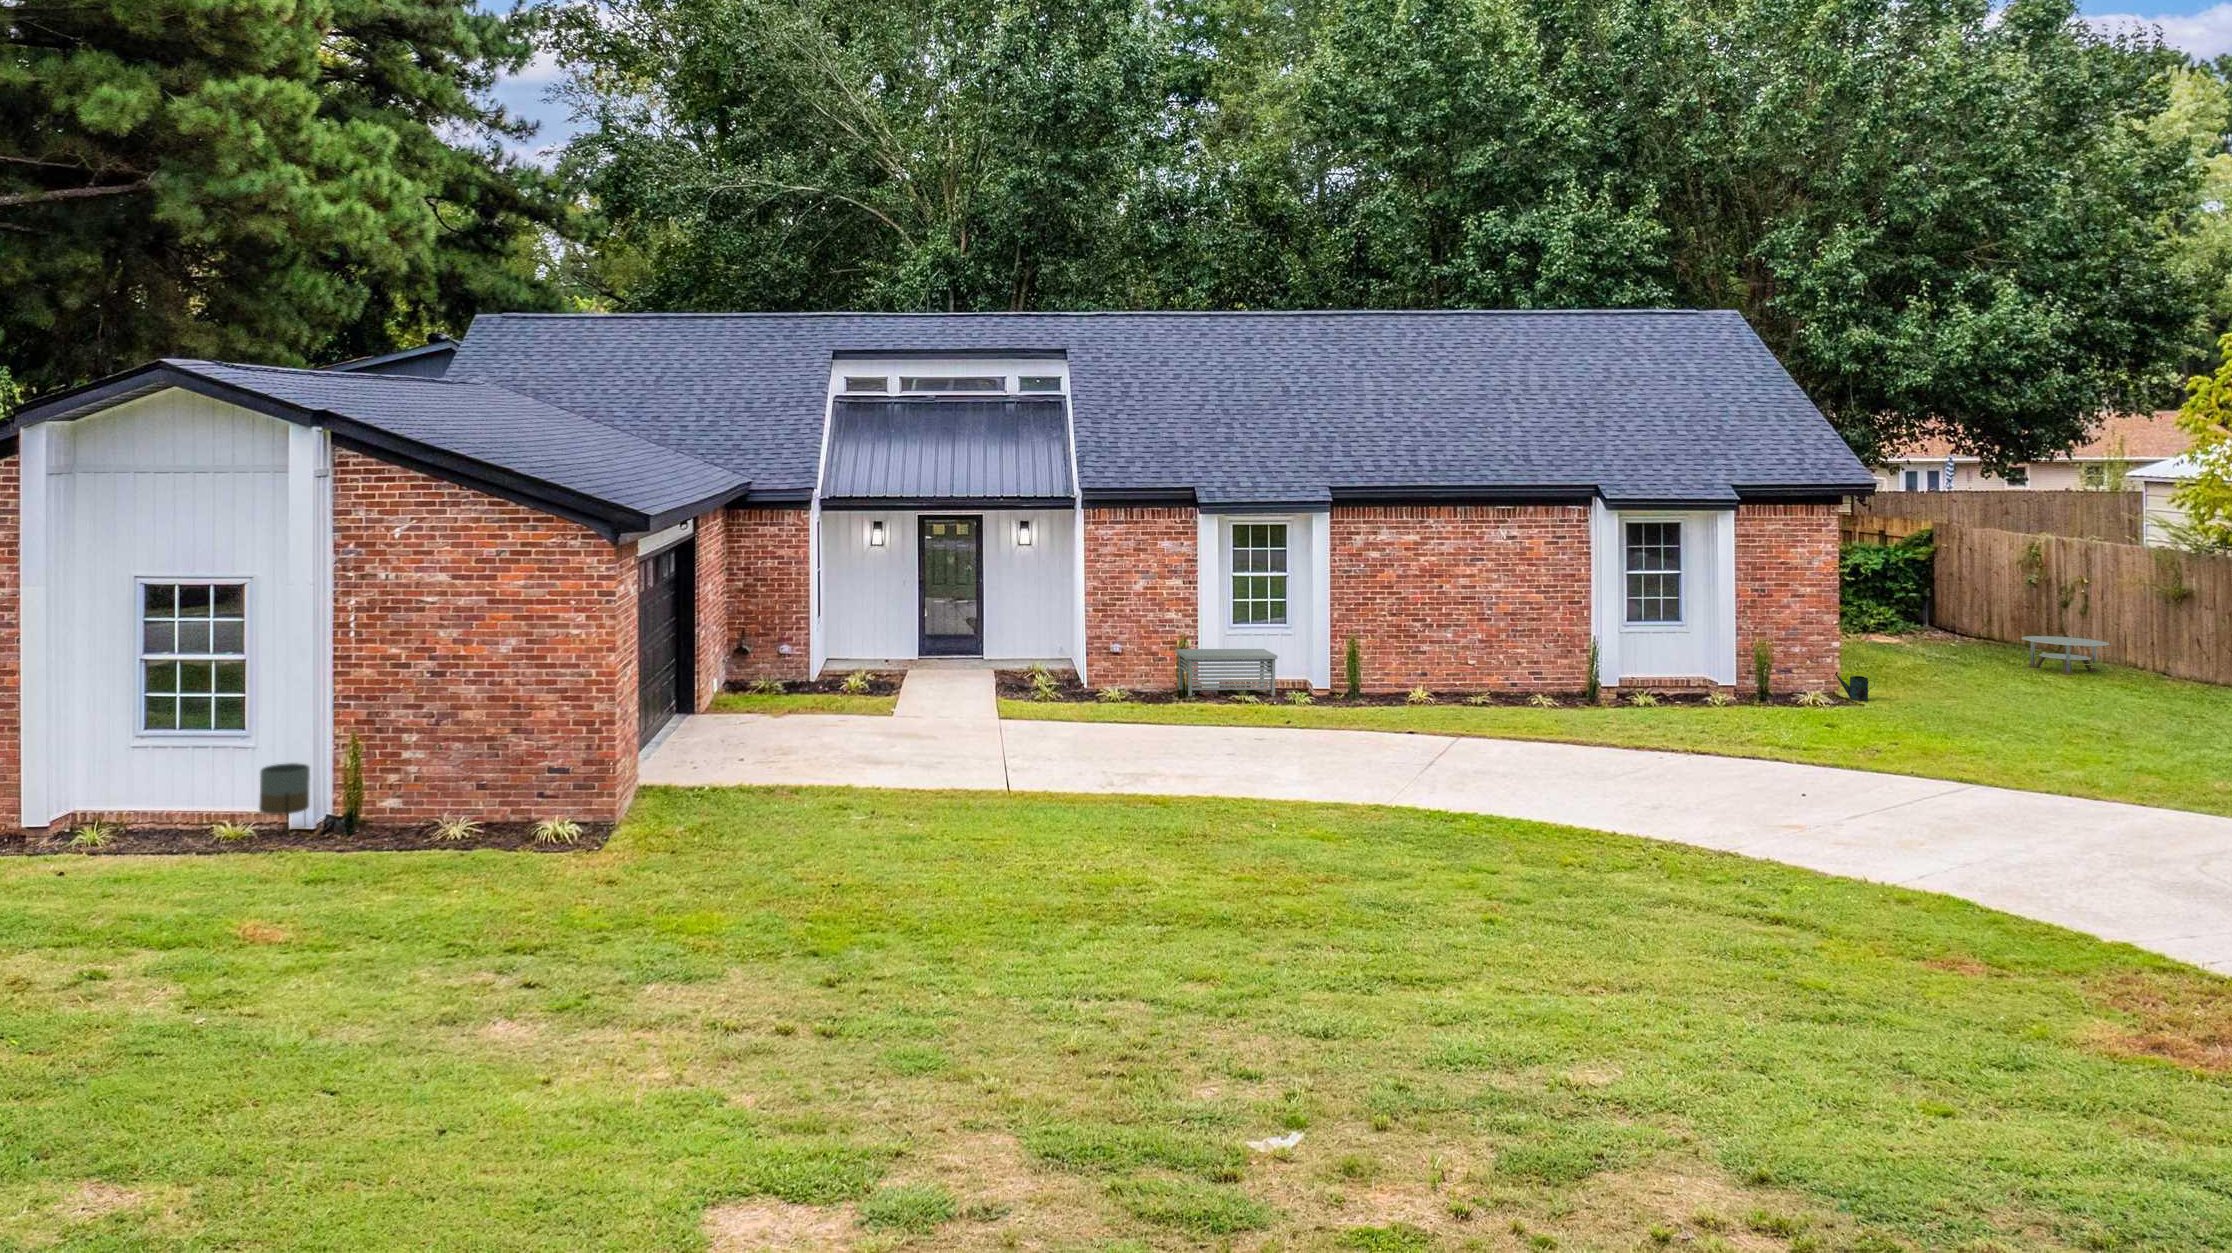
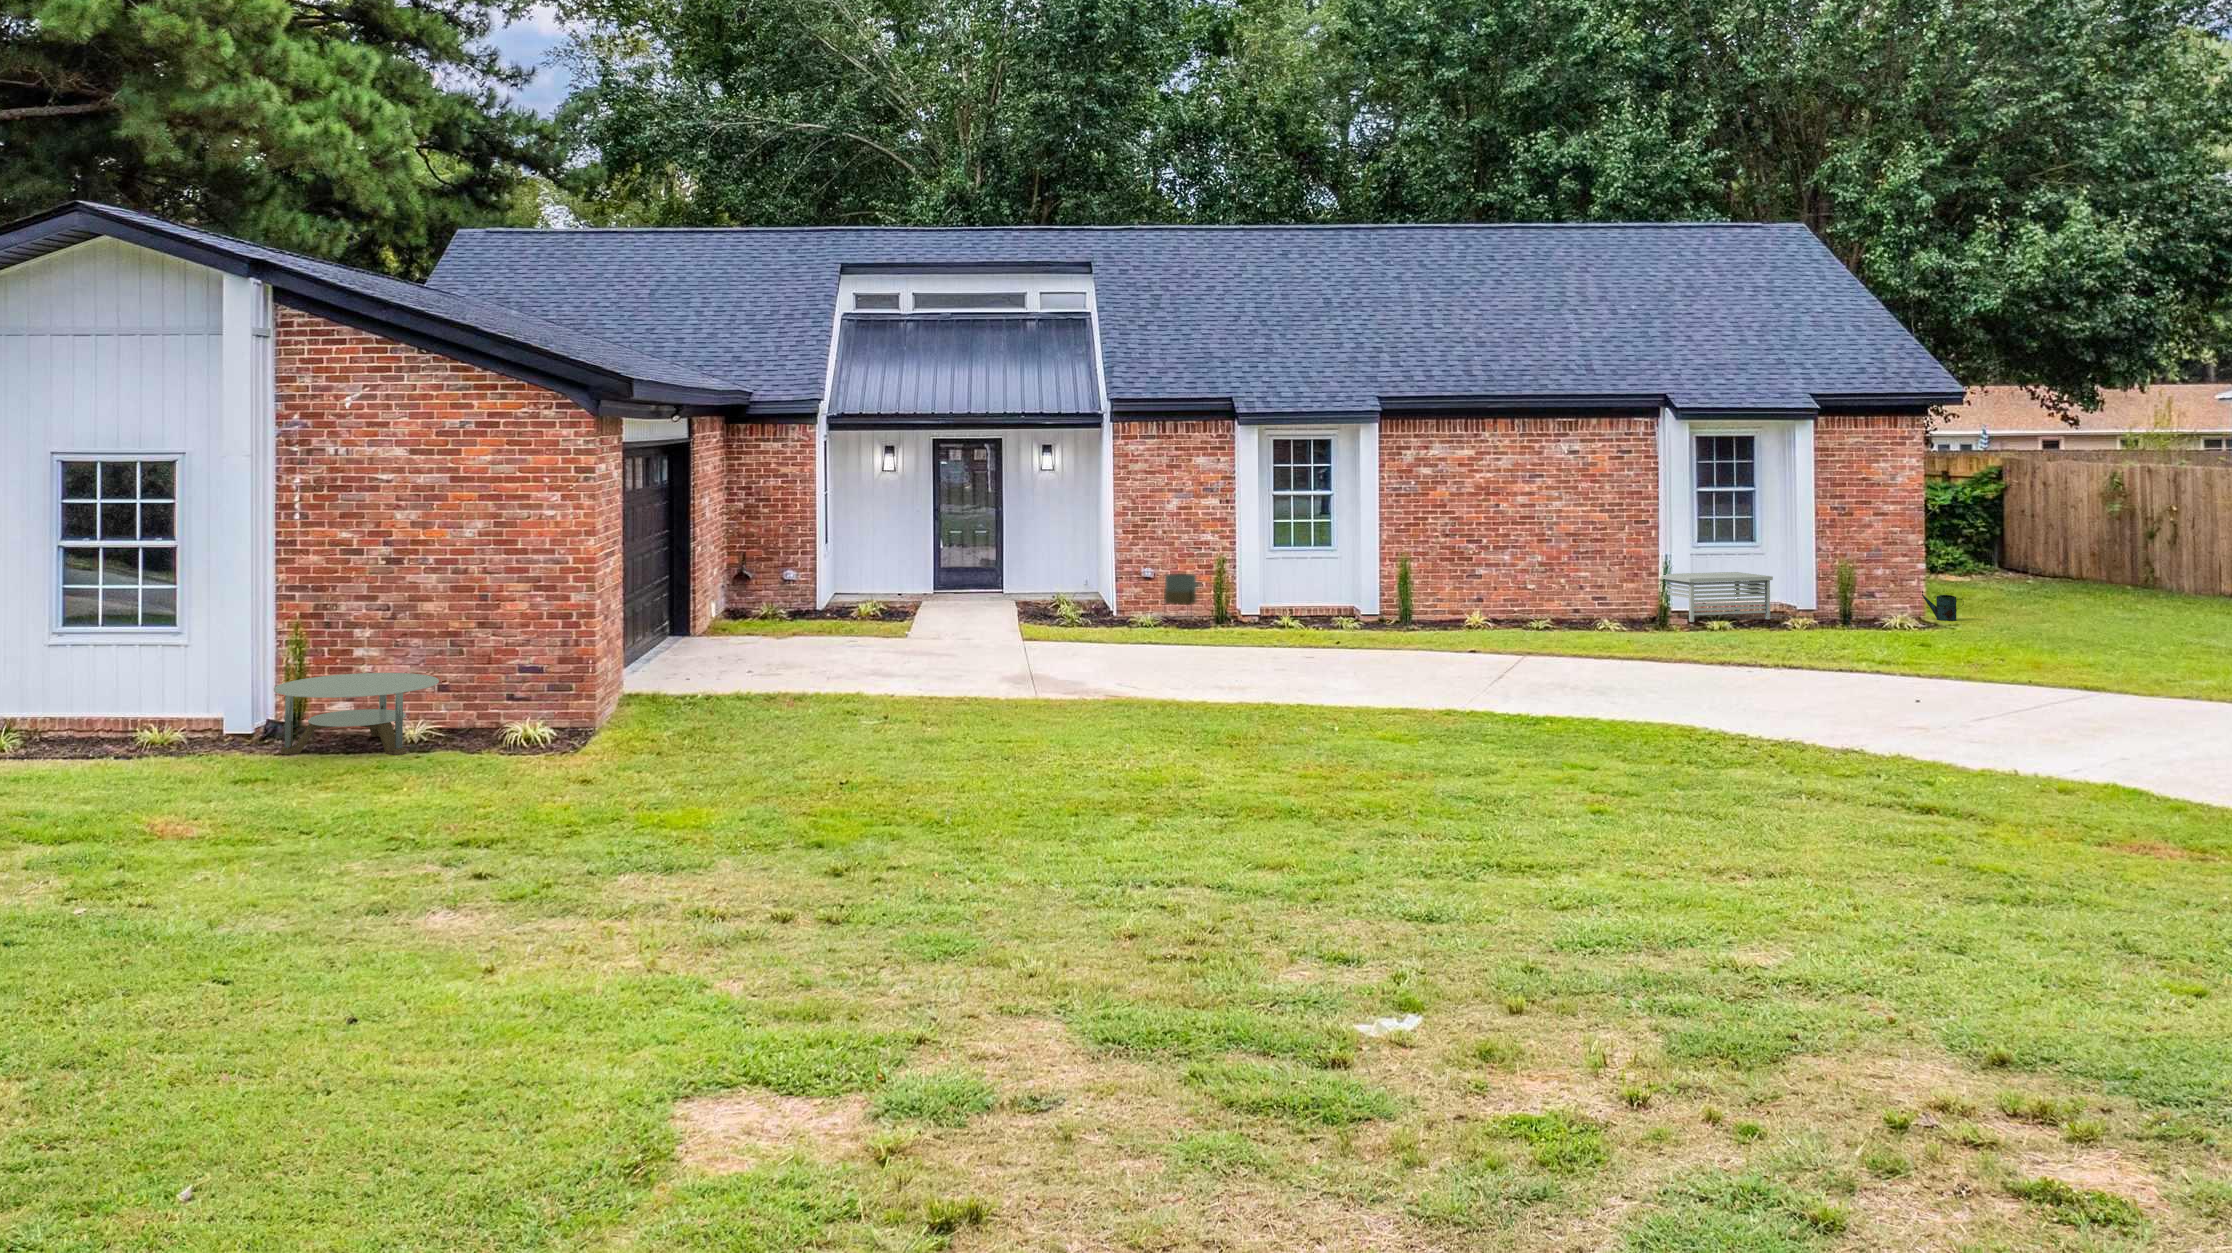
round table: present [2021,636,2109,675] -> present [274,673,439,755]
storage bench: present [1175,649,1278,696] -> present [1663,572,1773,622]
planter: present [259,763,310,817] -> present [1164,574,1196,606]

